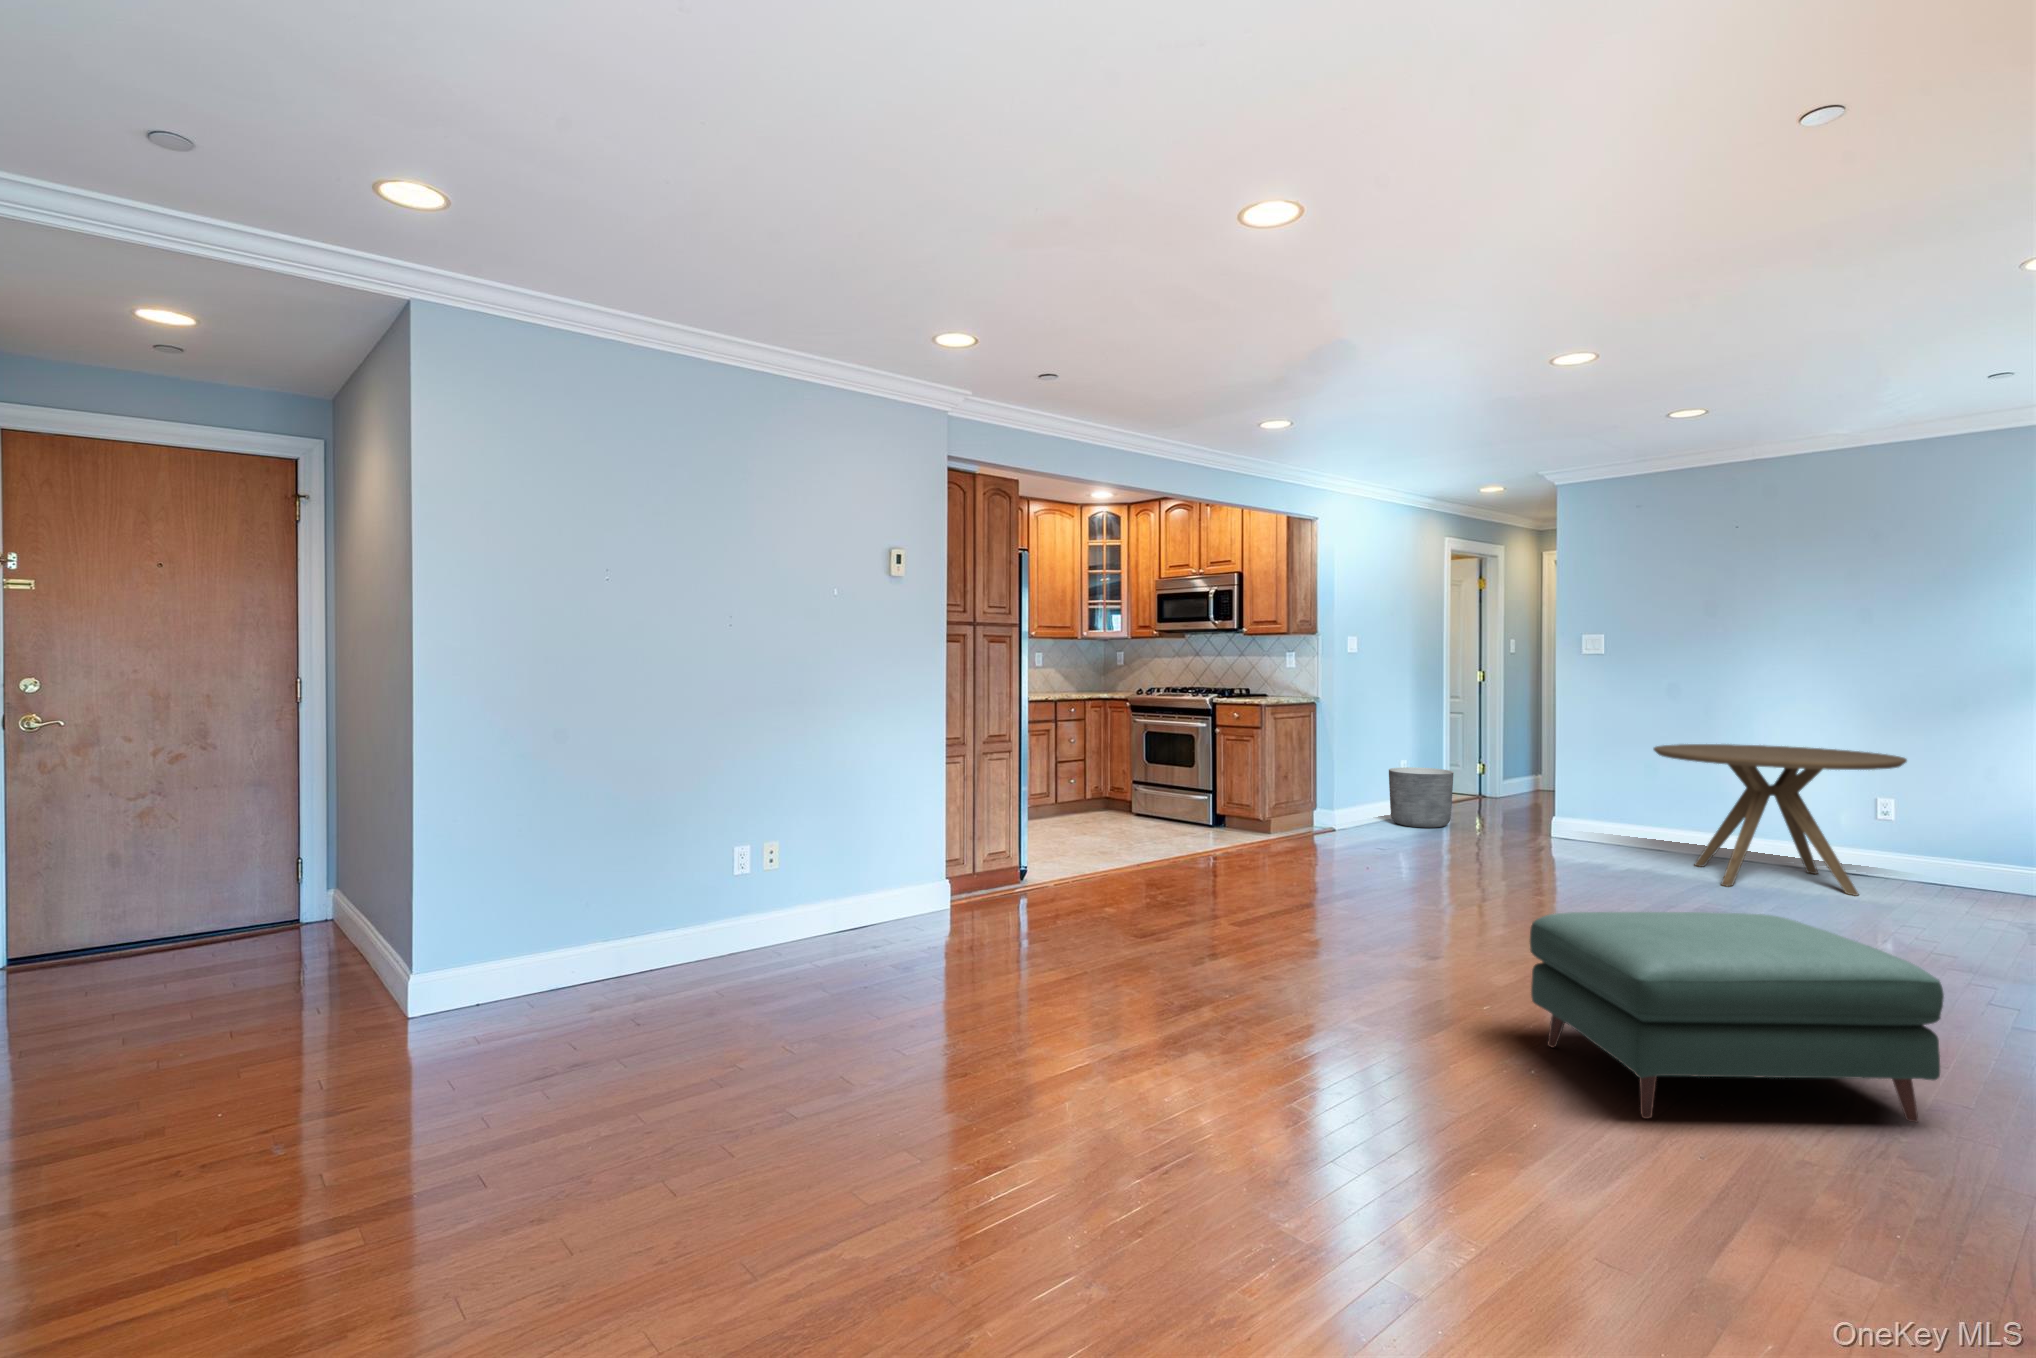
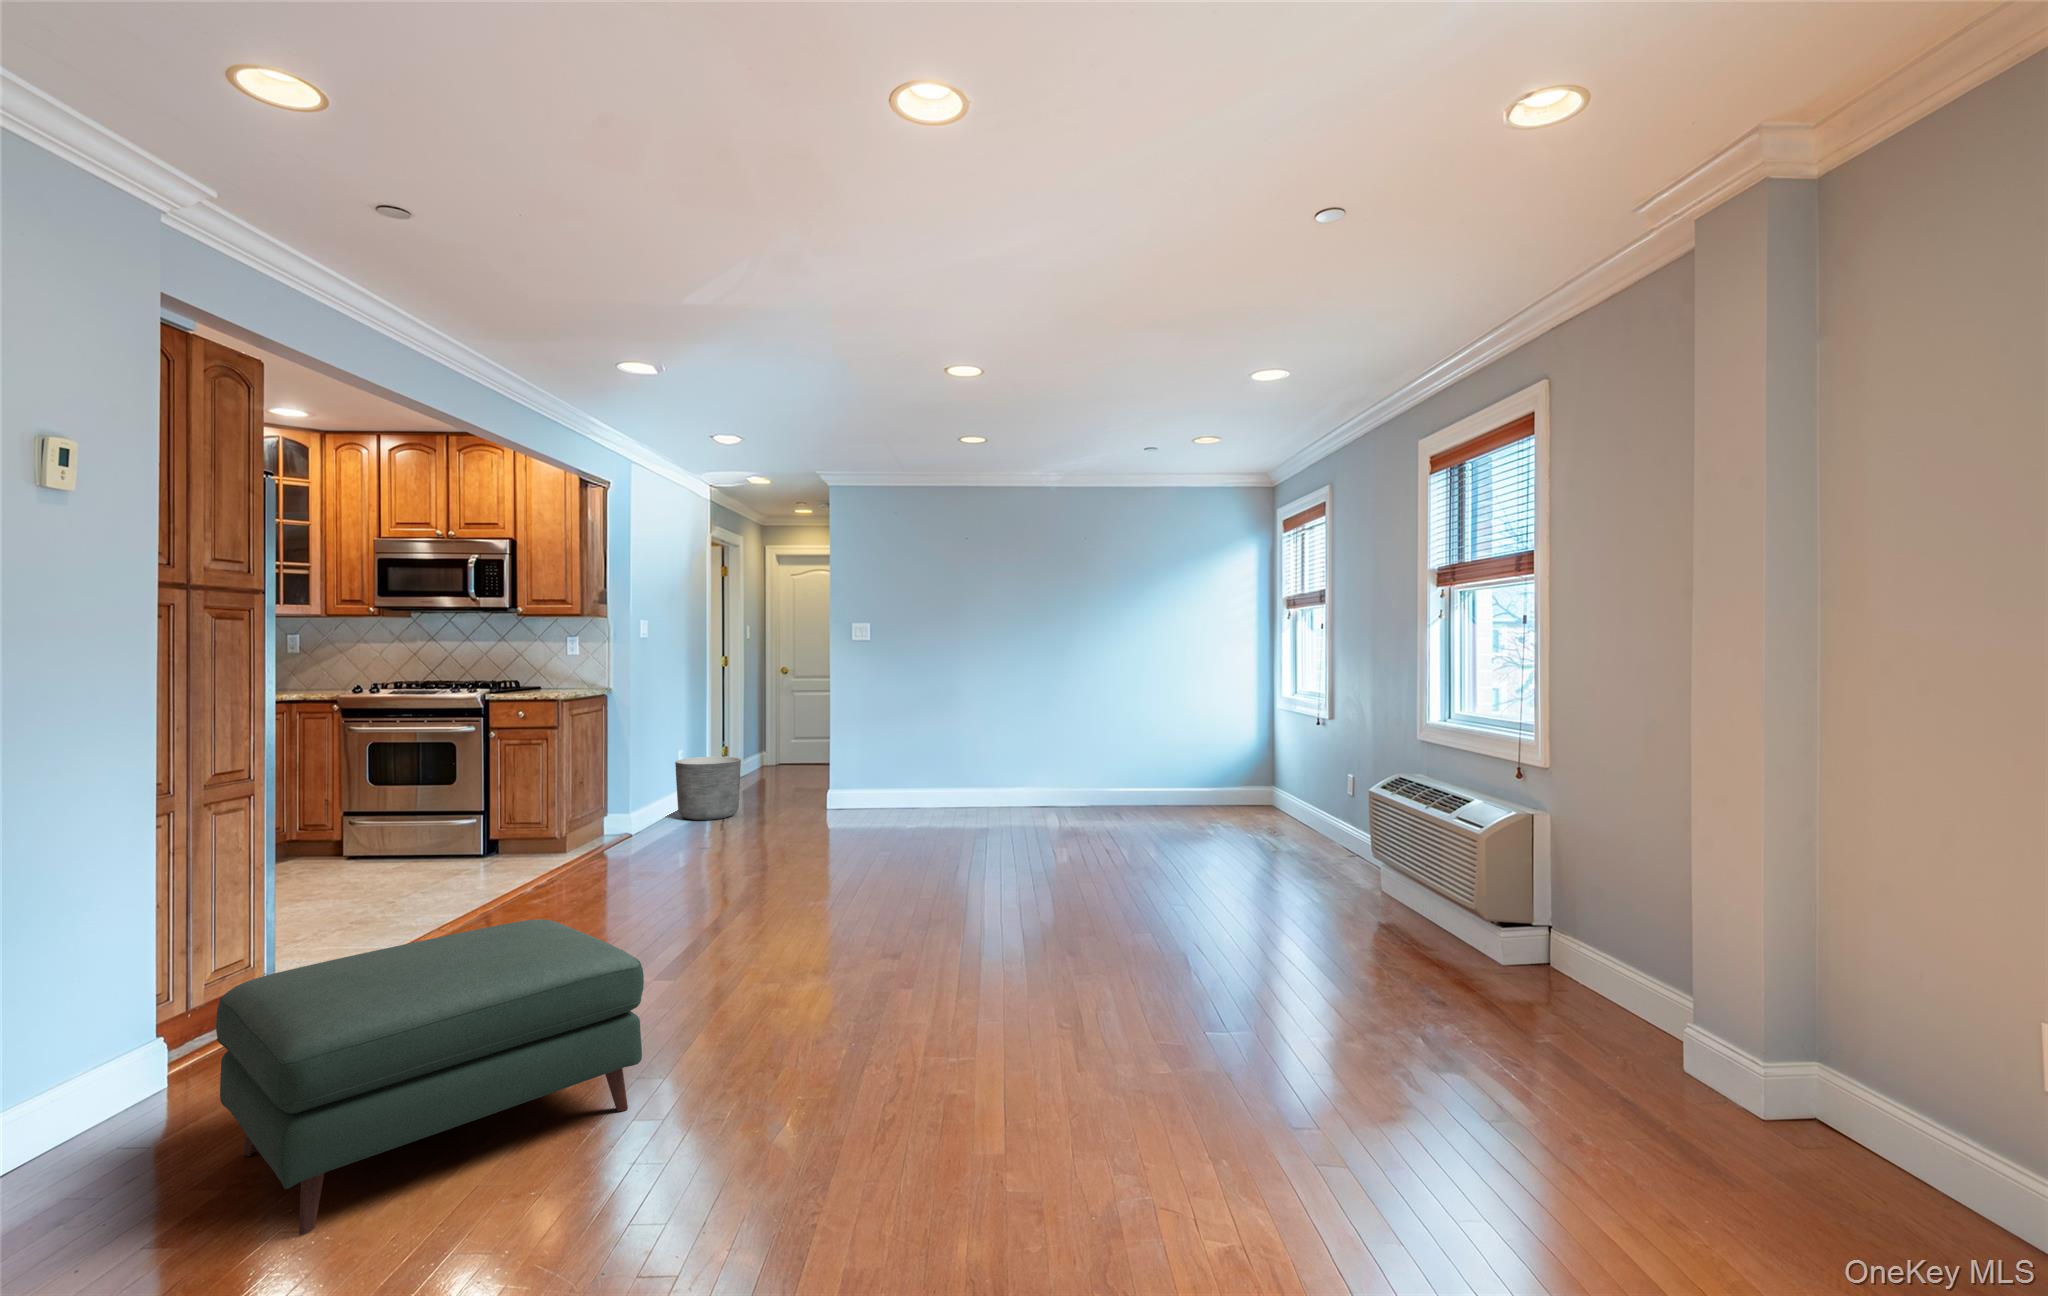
dining table: present [1654,744,1907,896] -> none [932,713,1093,832]
ottoman: present [1530,912,1944,1122] -> present [216,919,644,1235]

